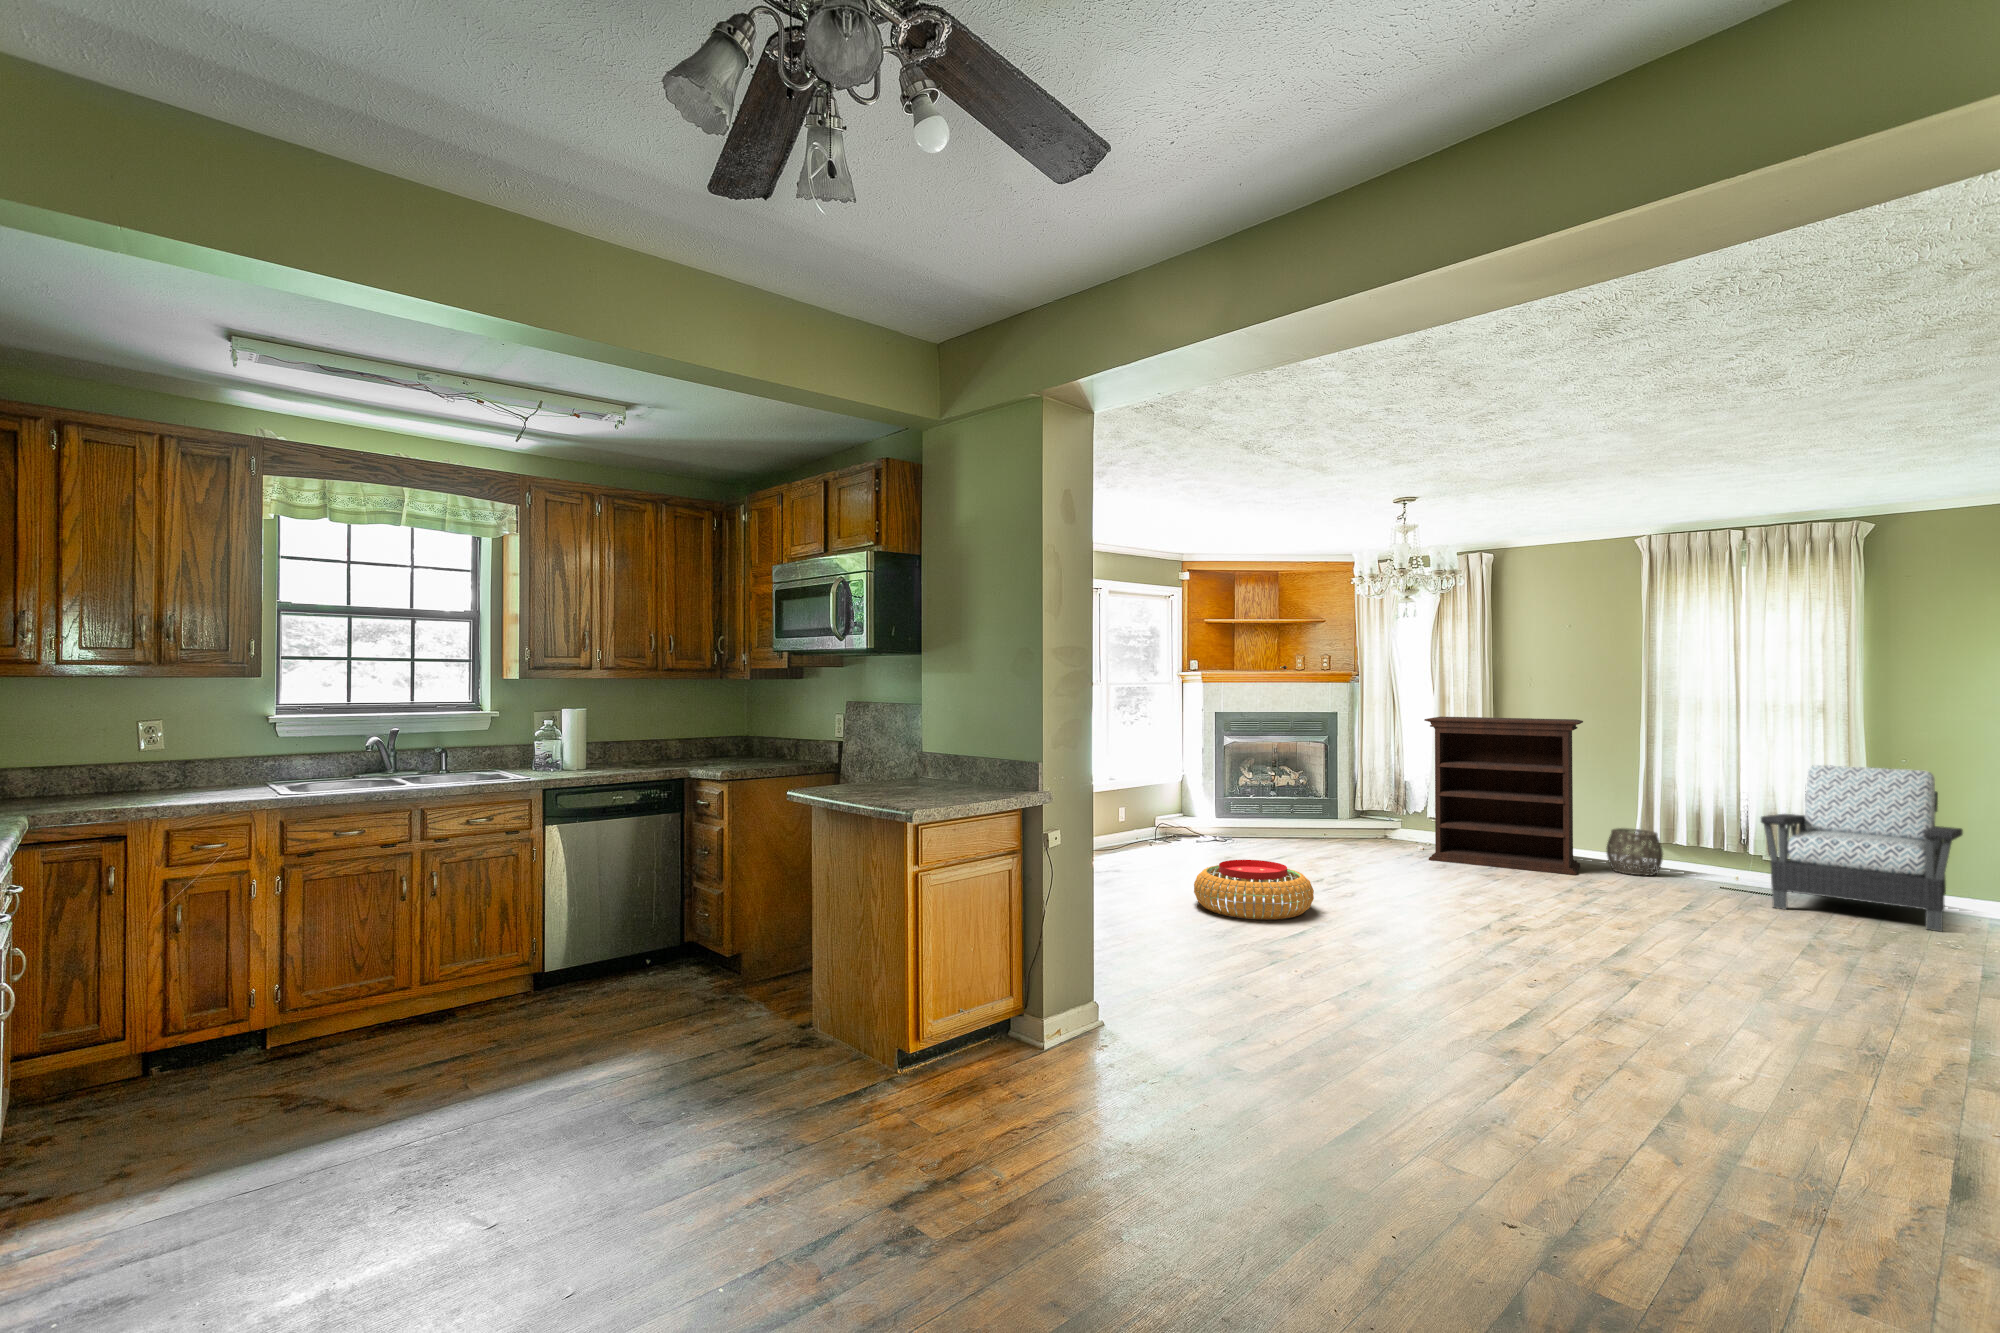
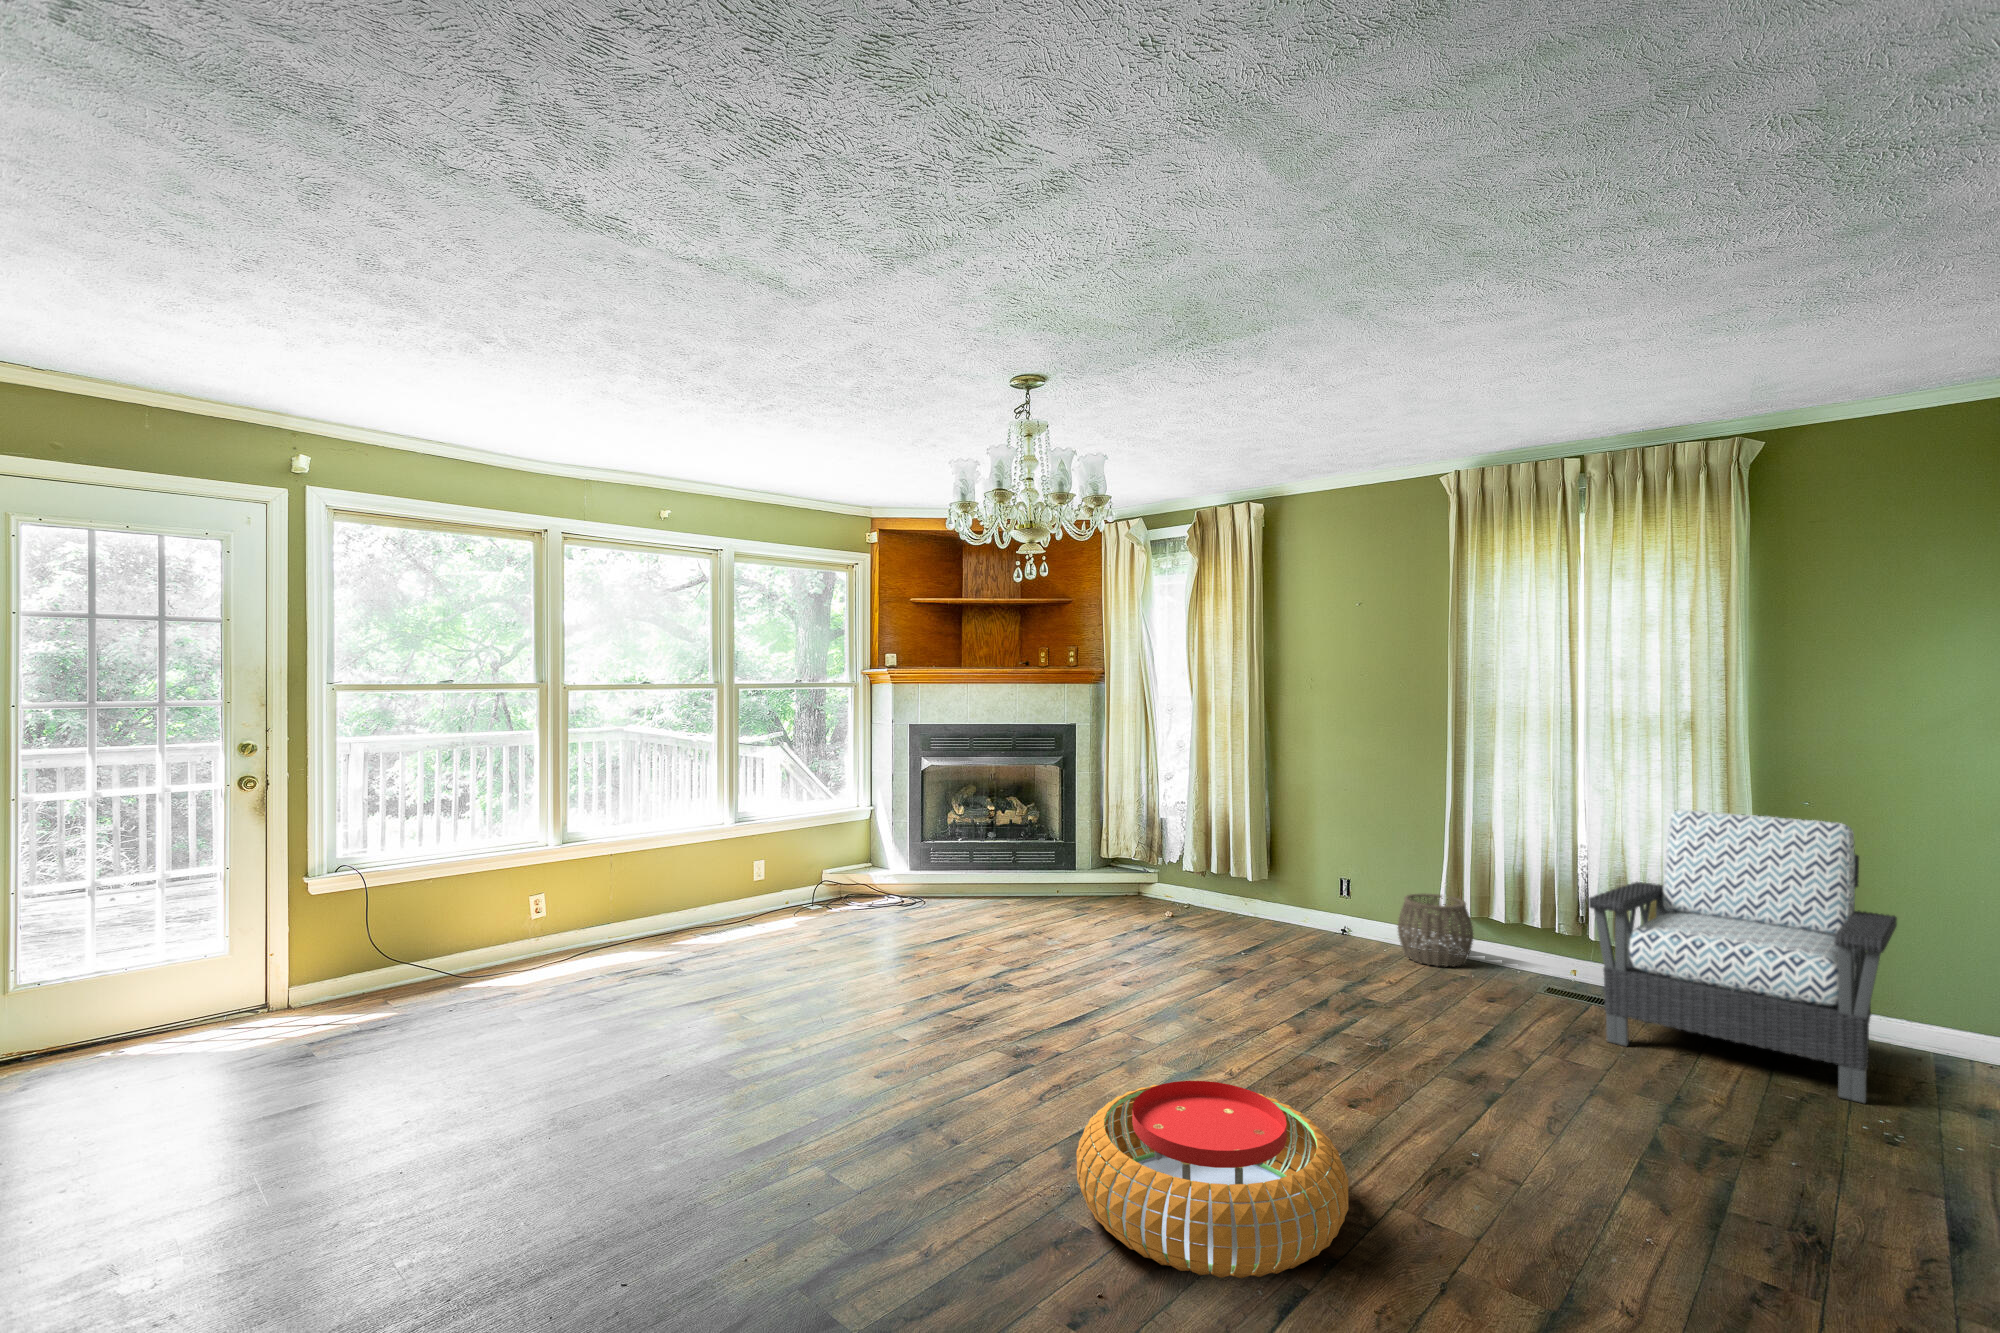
bookshelf: present [1425,717,1583,875] -> none [1155,731,1370,967]
pouf: present [1194,860,1314,919] -> present [1076,1081,1349,1278]

